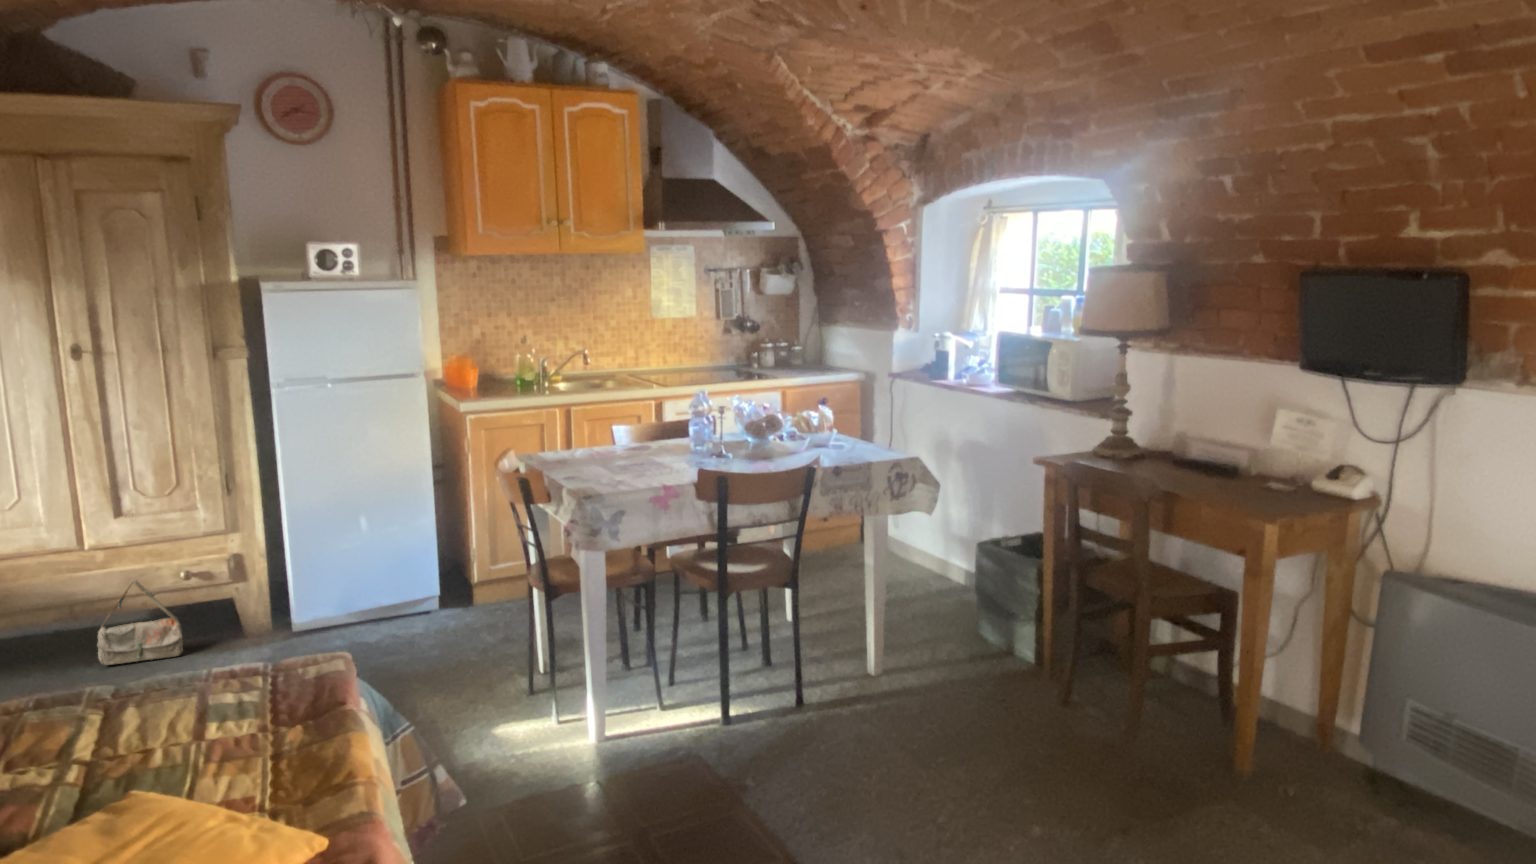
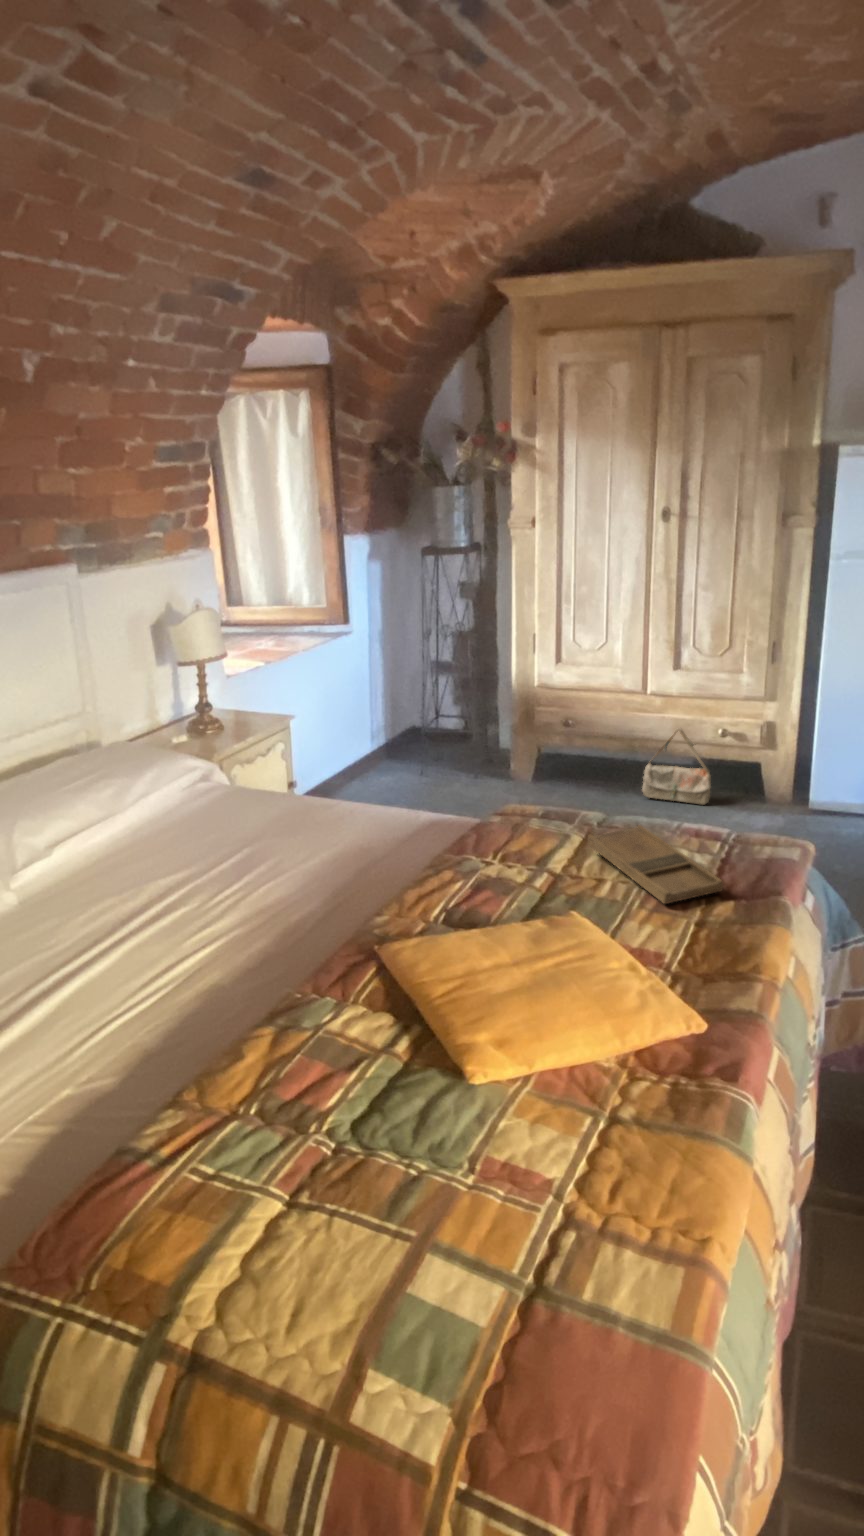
tray: none [116,682,287,750] -> present [588,825,723,904]

